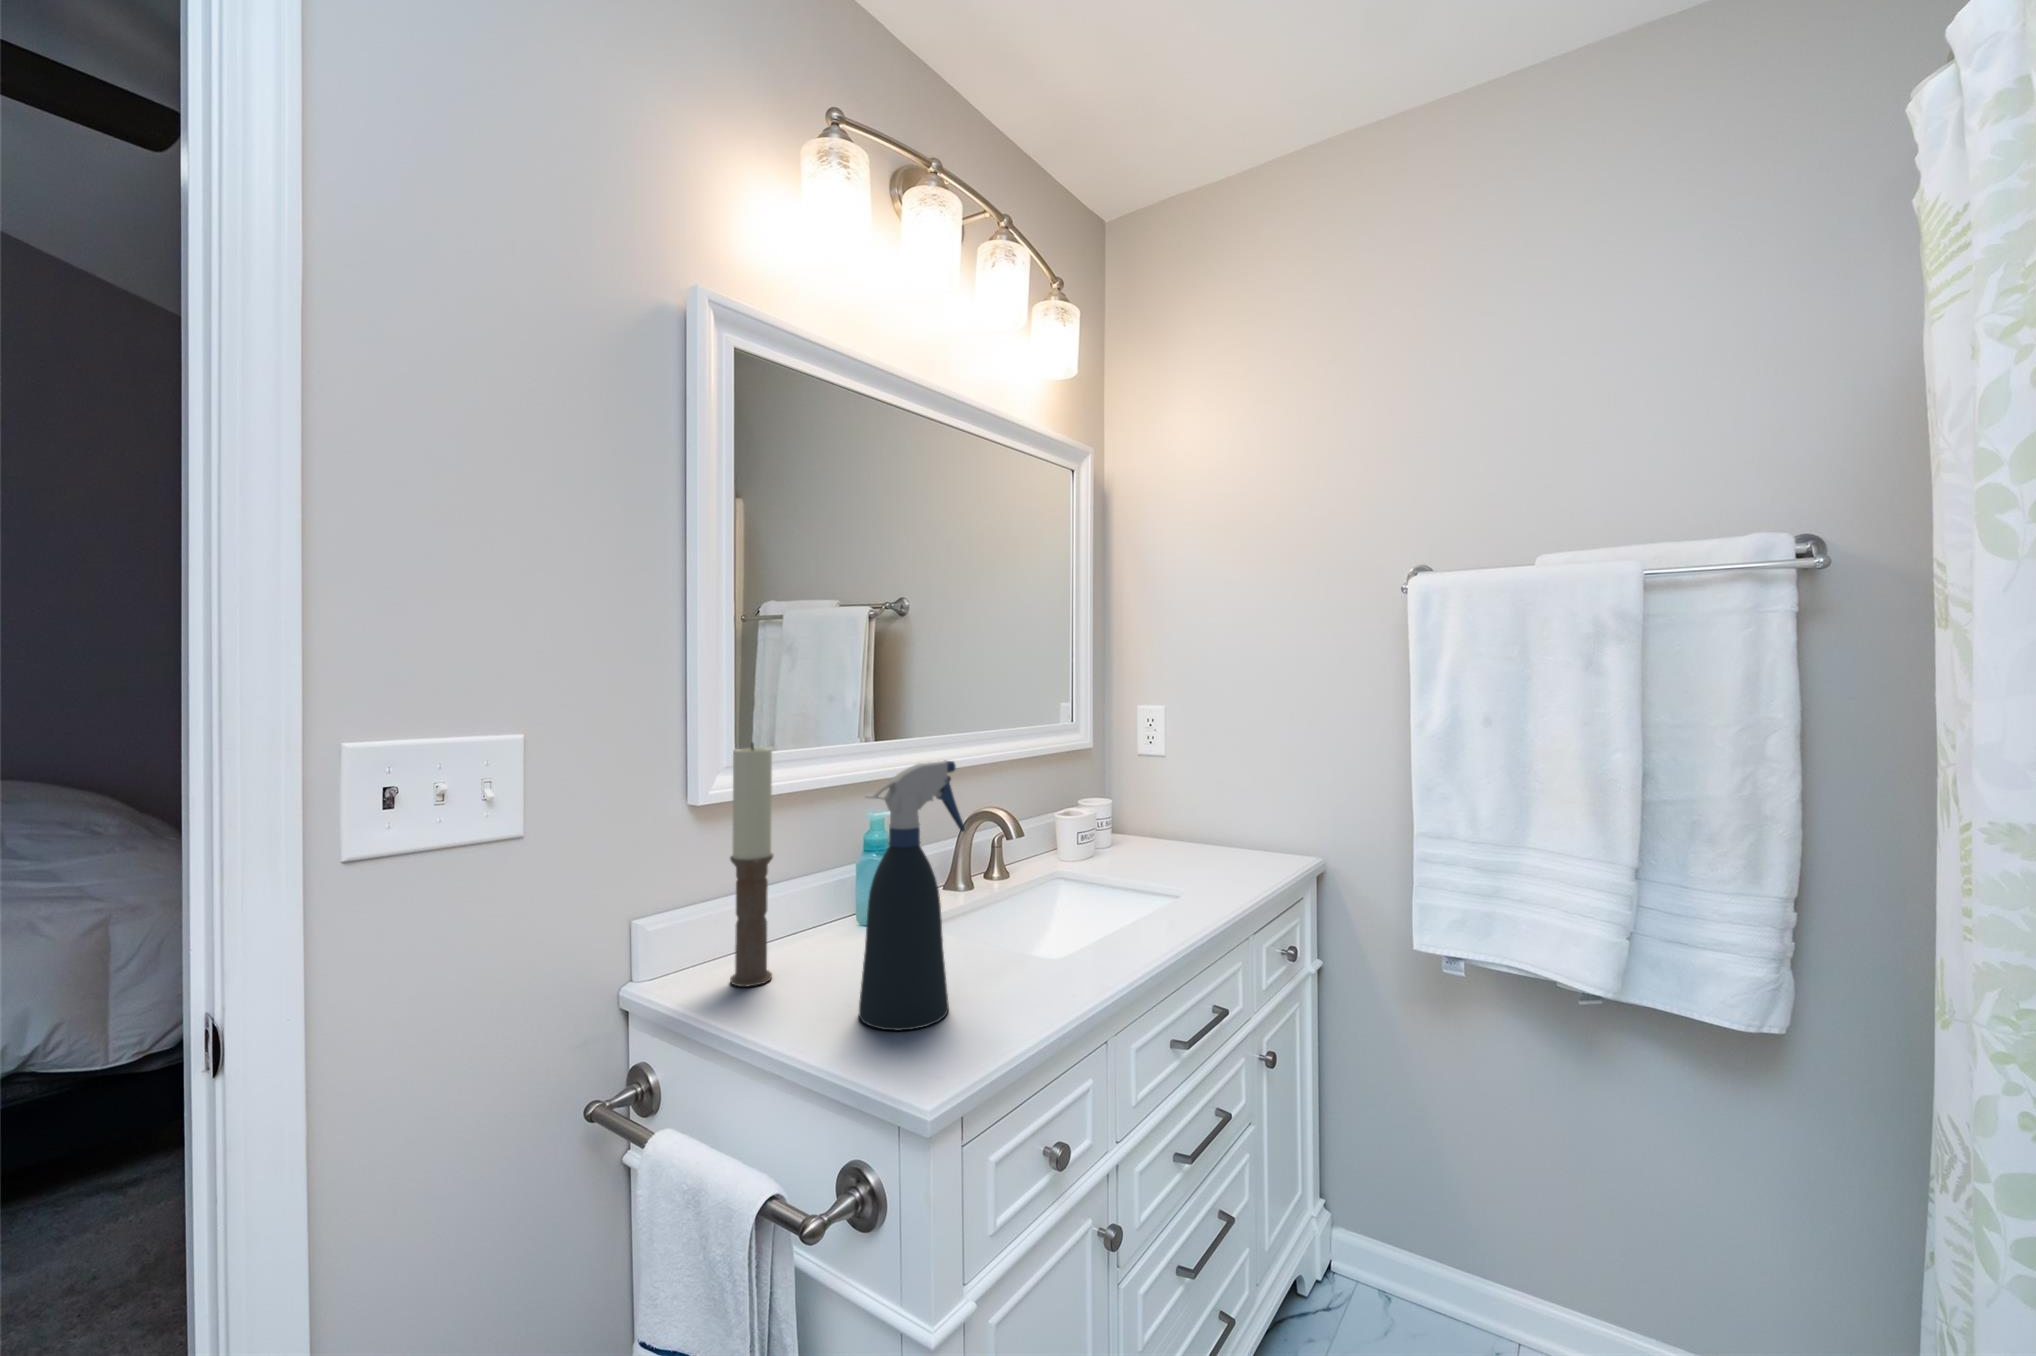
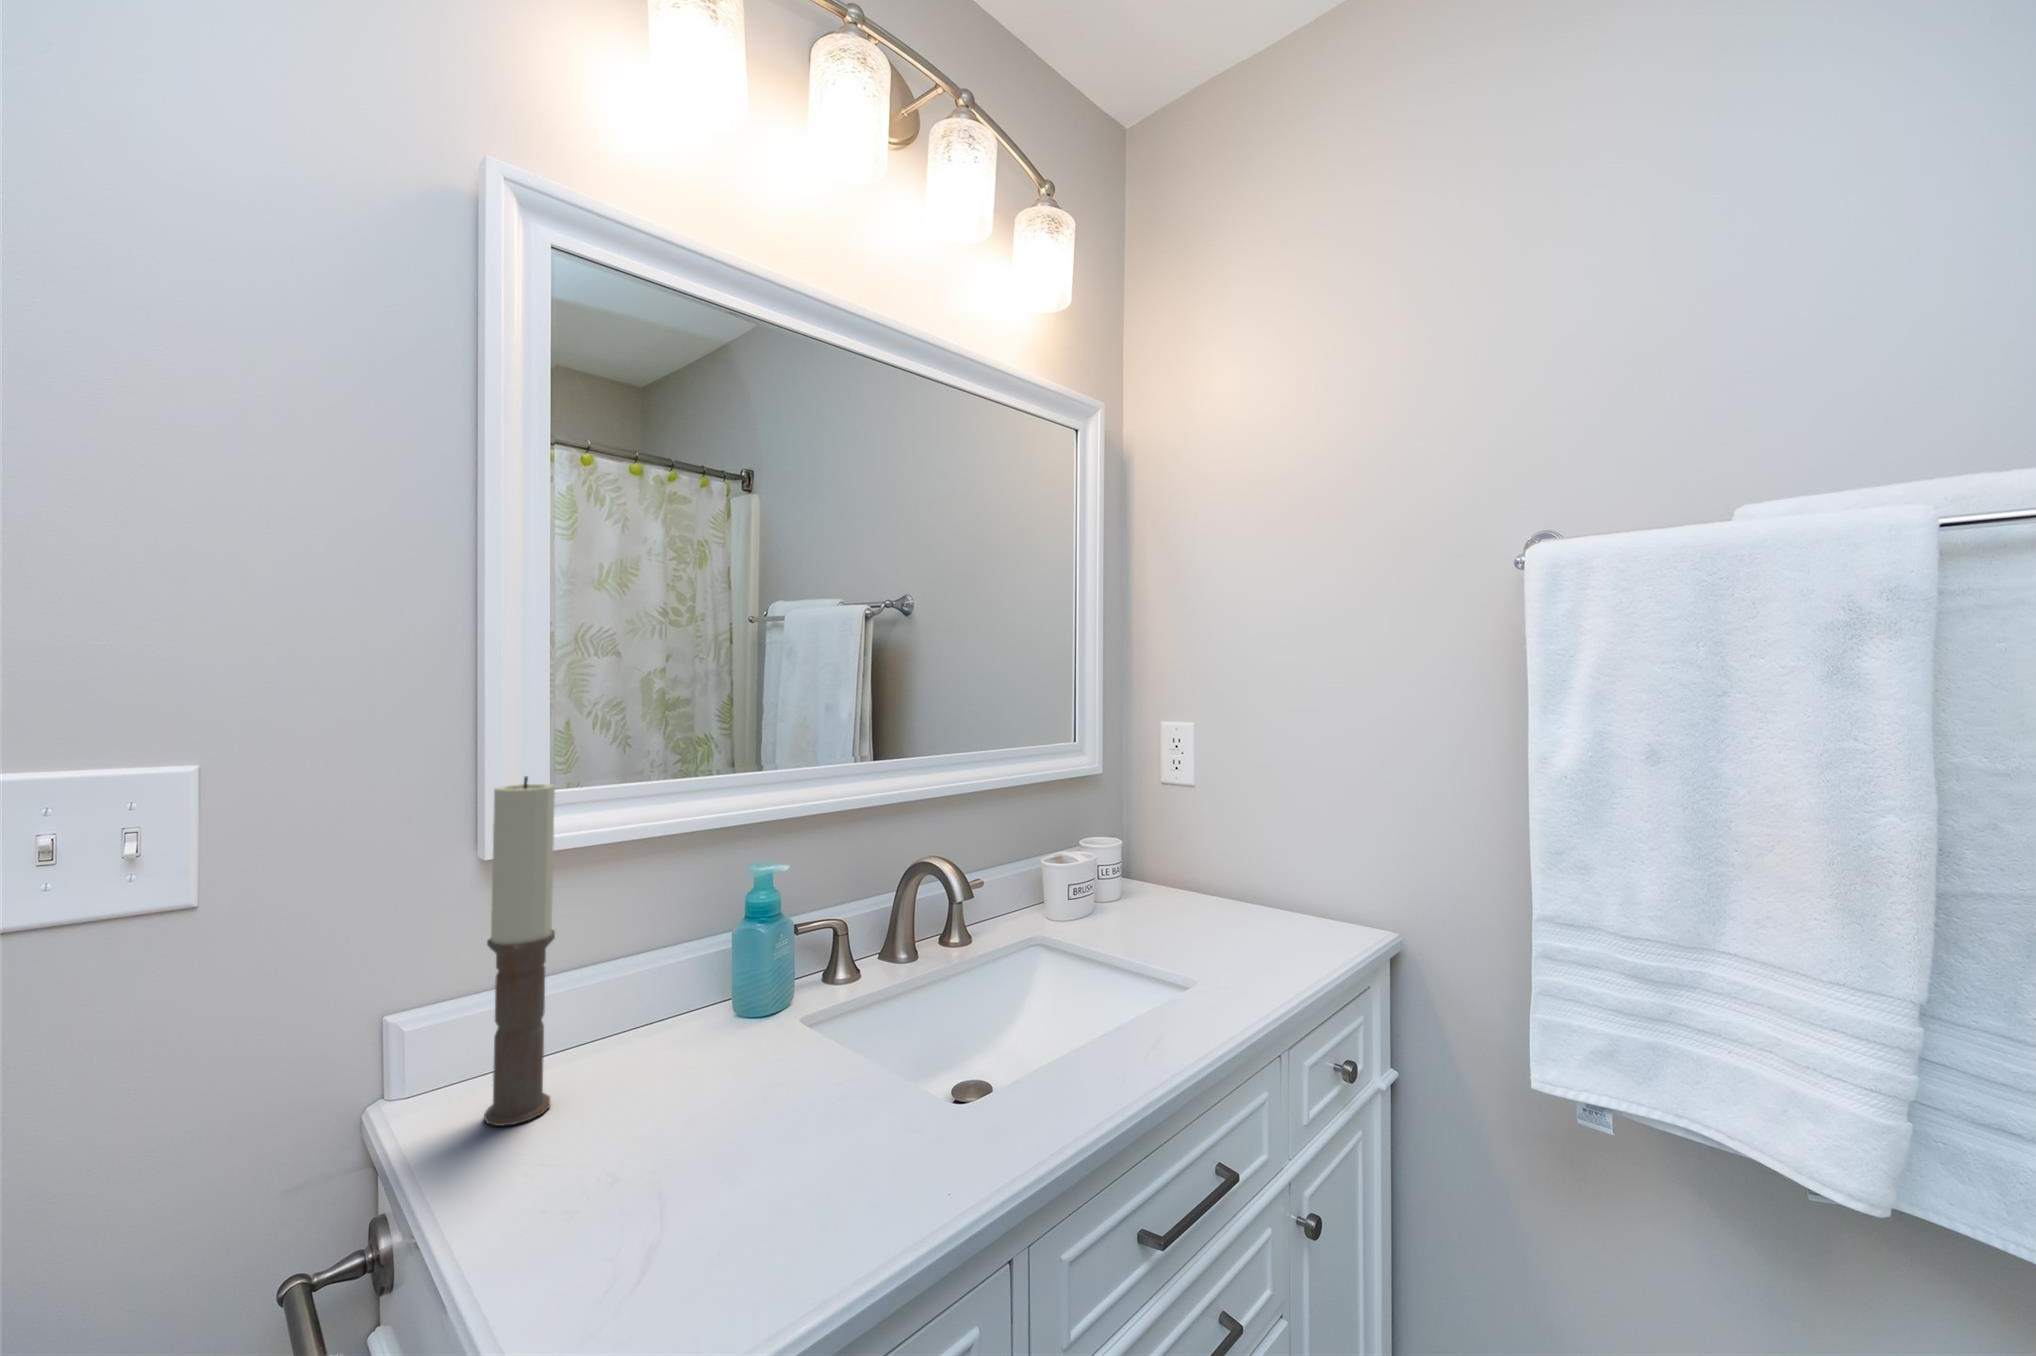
spray bottle: present [859,761,965,1031] -> none [584,816,782,1257]

